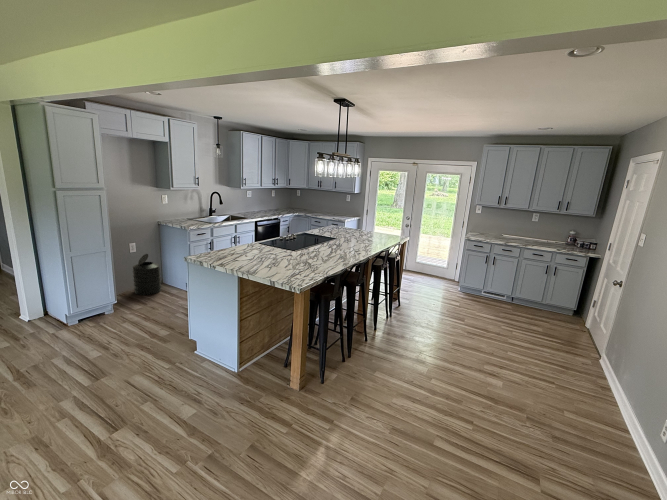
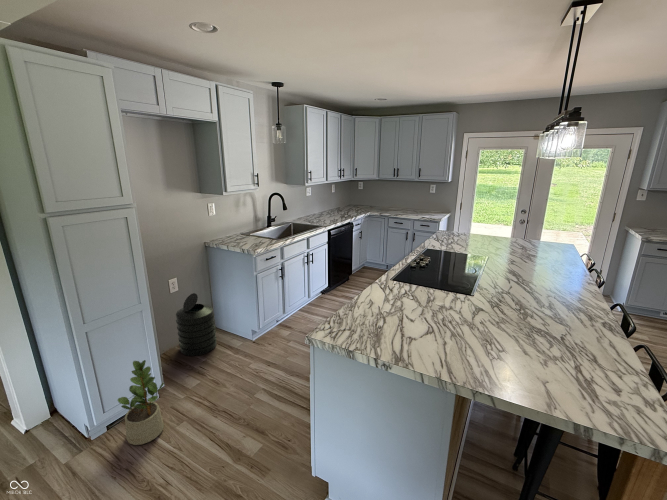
potted plant: none [86,278,115,329] -> present [118,360,164,445]

